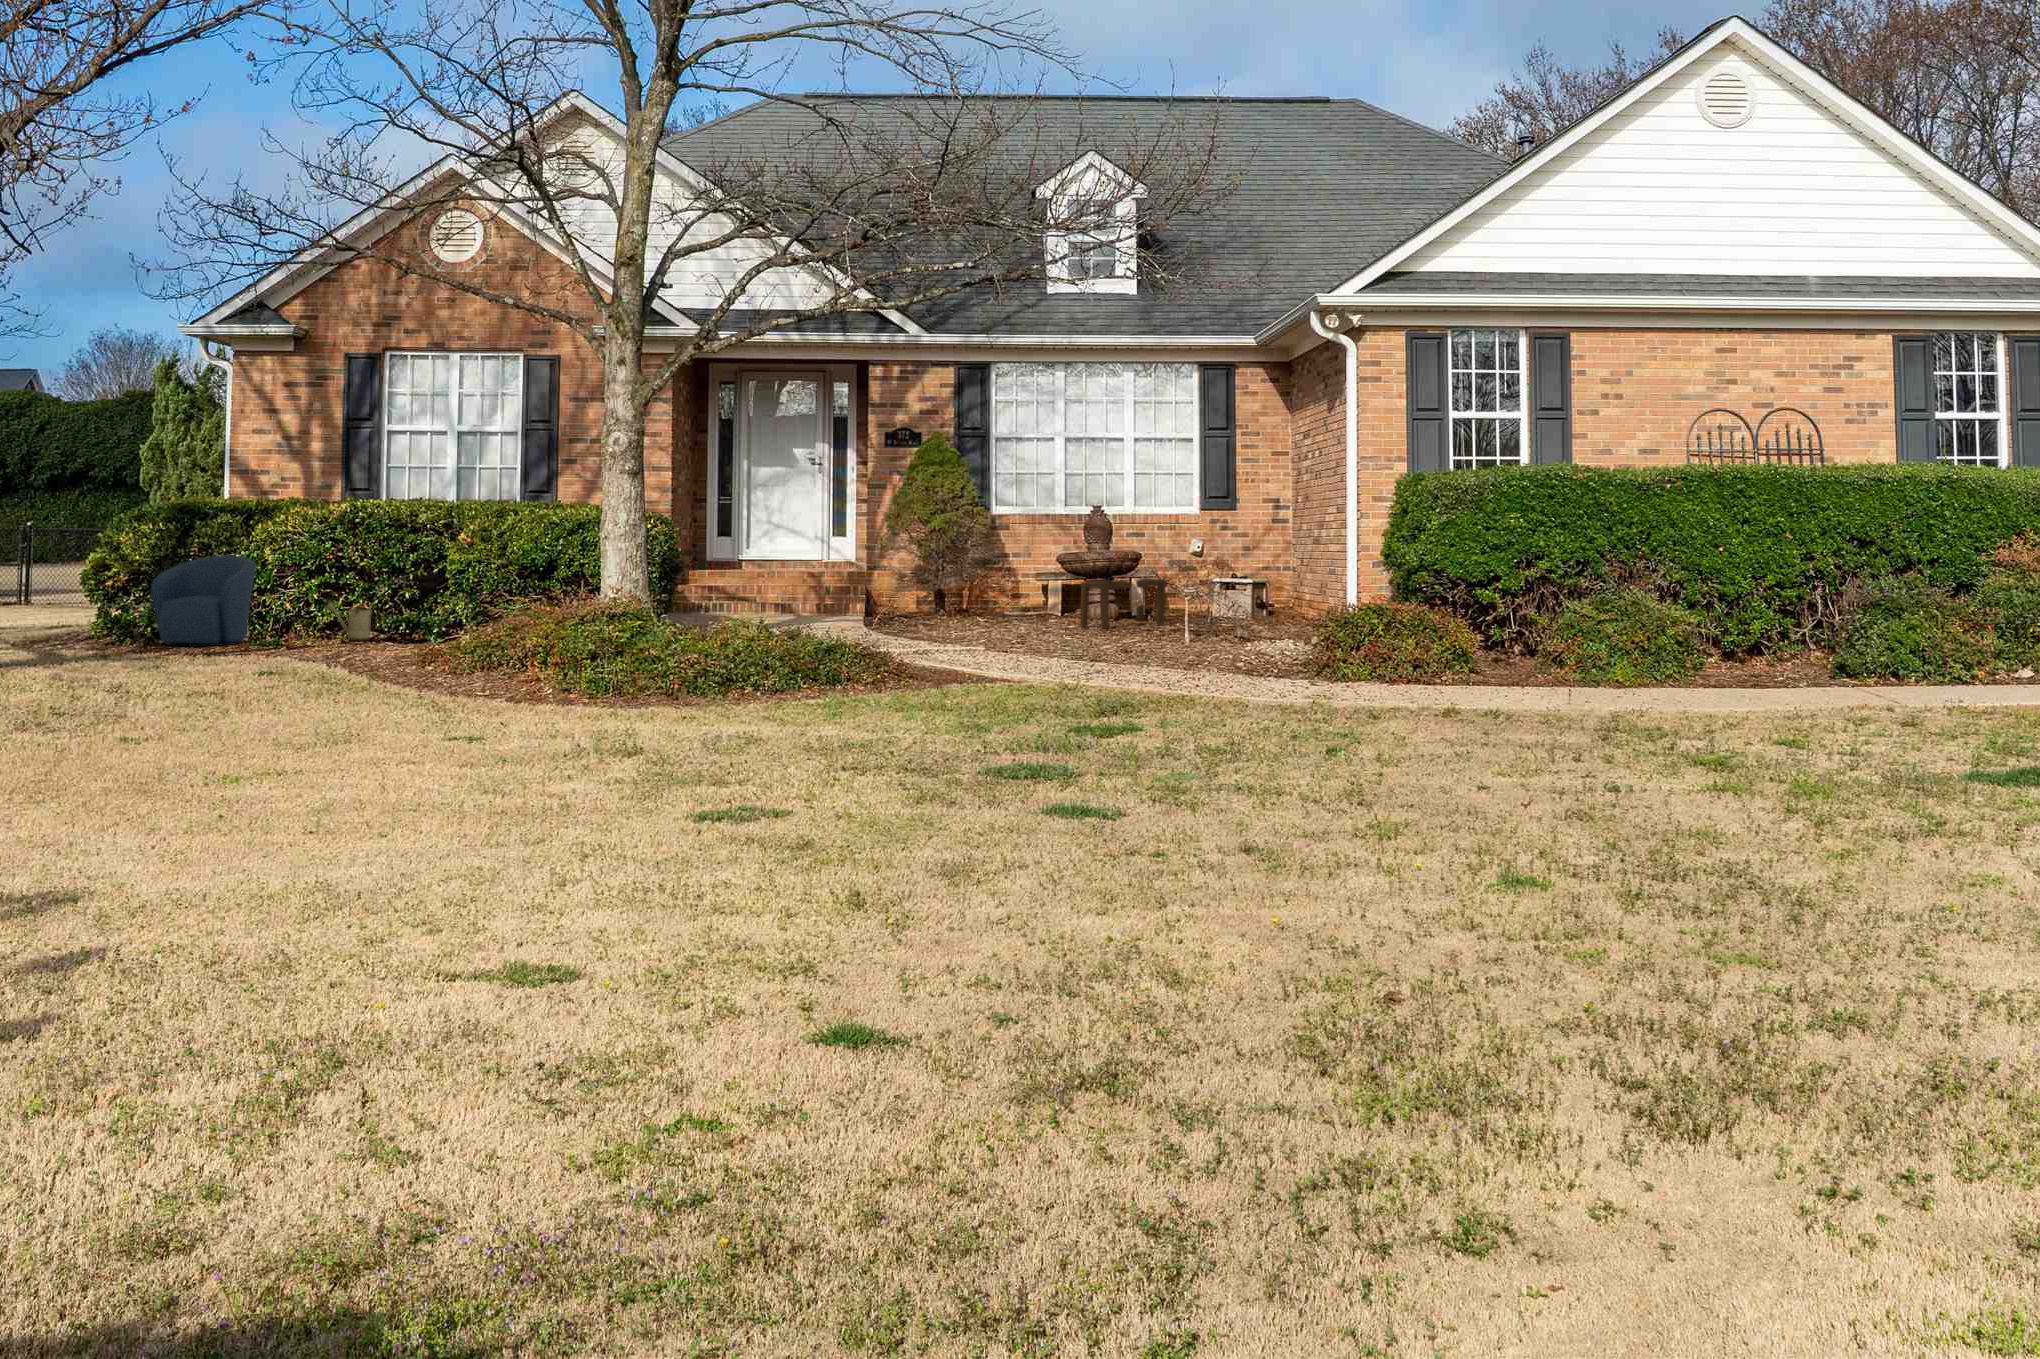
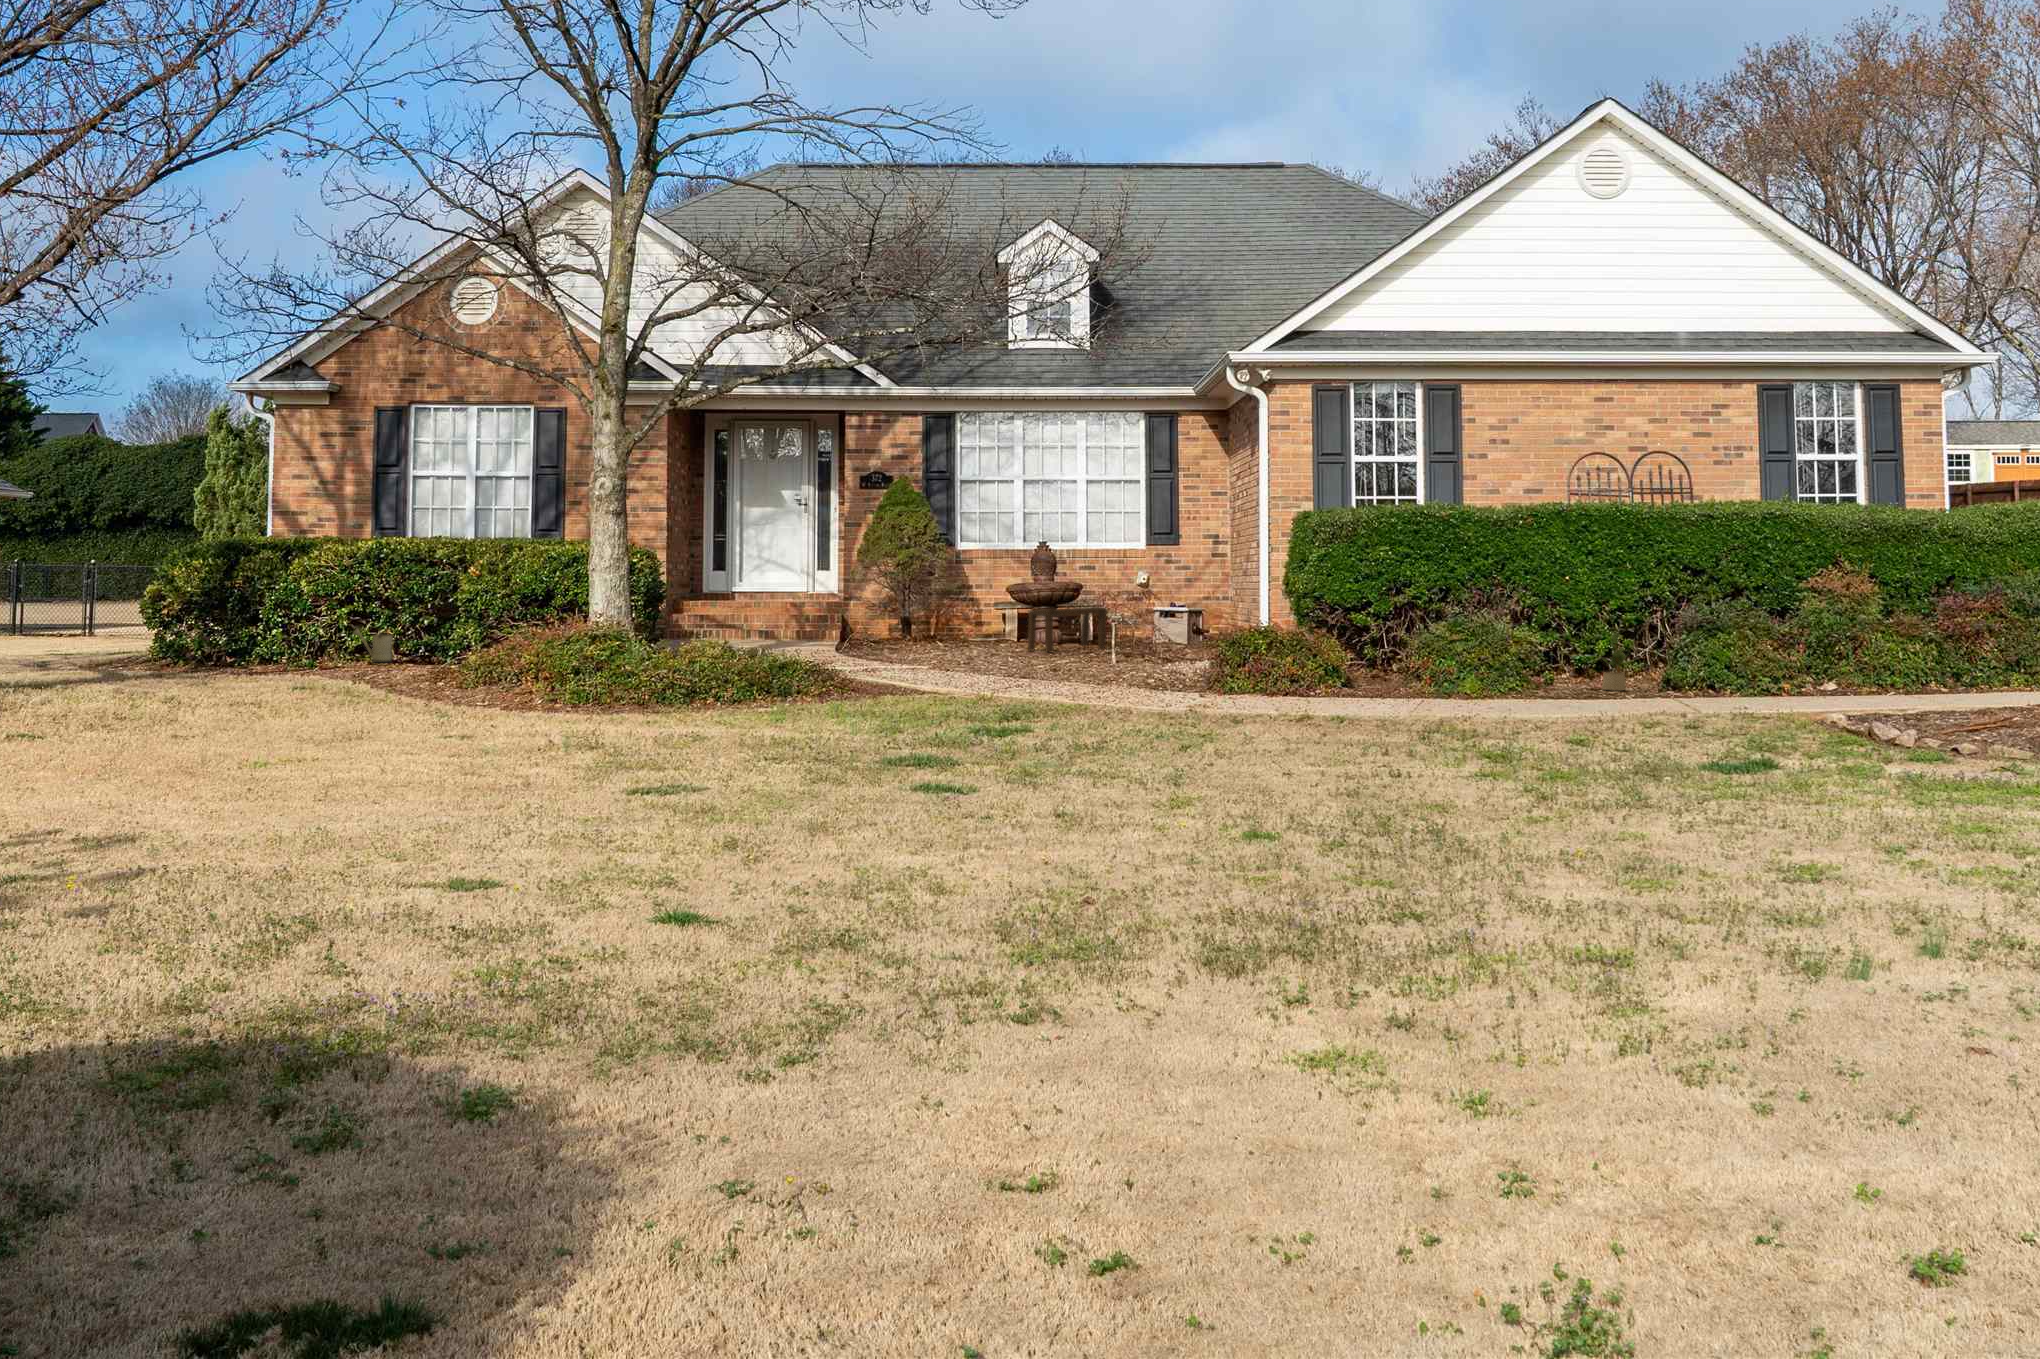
armchair: present [151,555,256,646] -> none [201,587,292,667]
potted plant: none [1760,610,1794,677] -> present [1602,633,1626,691]

